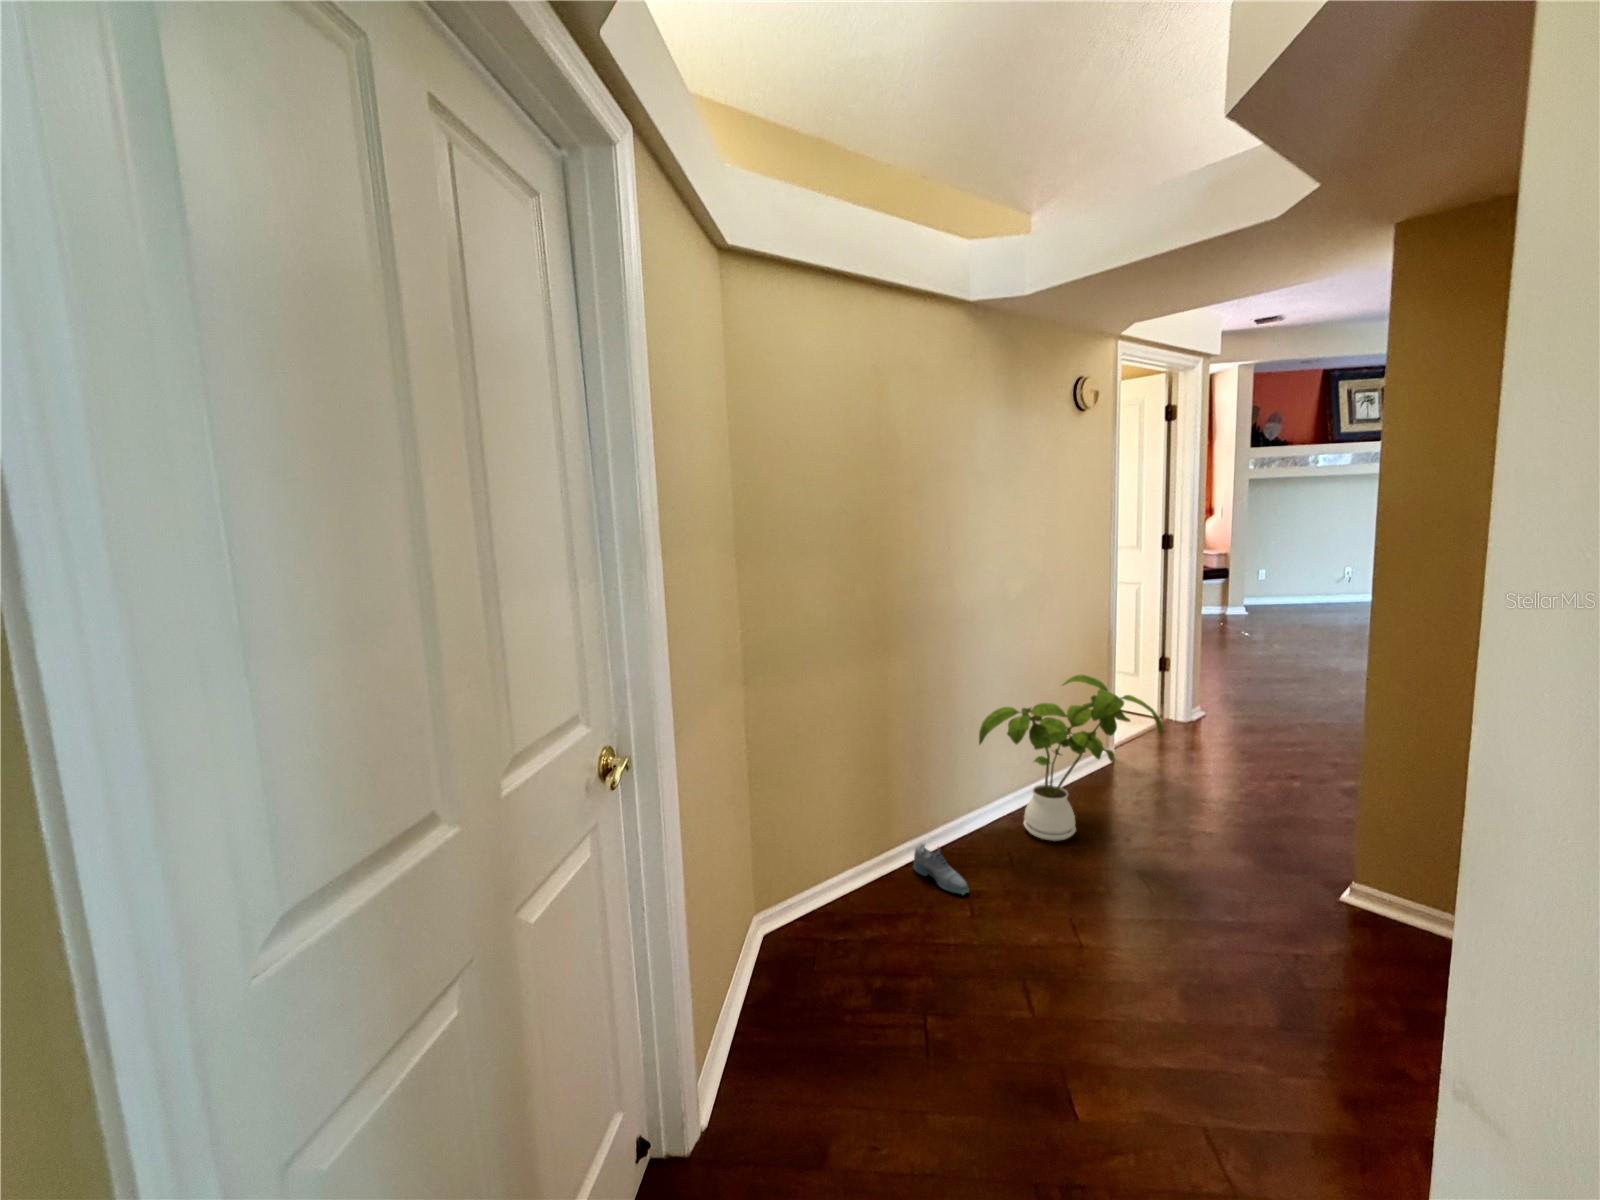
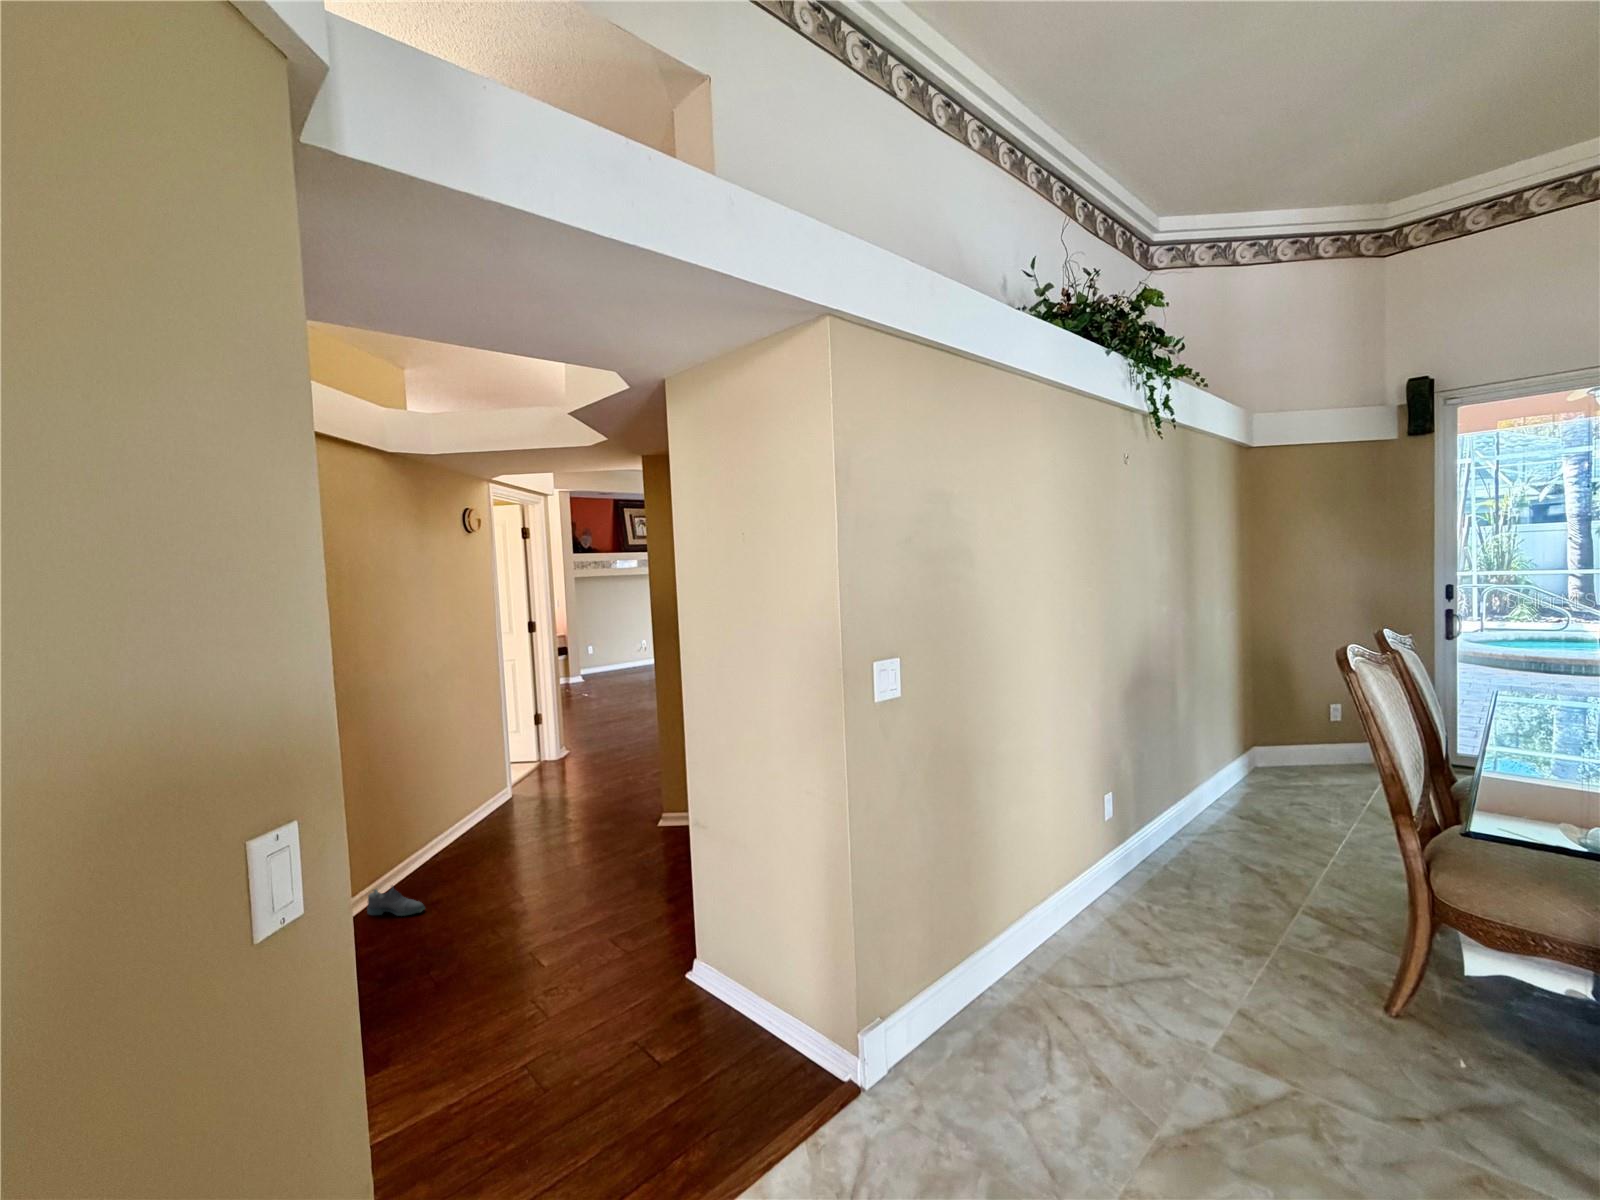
house plant: present [979,675,1163,841] -> none [414,725,552,859]

